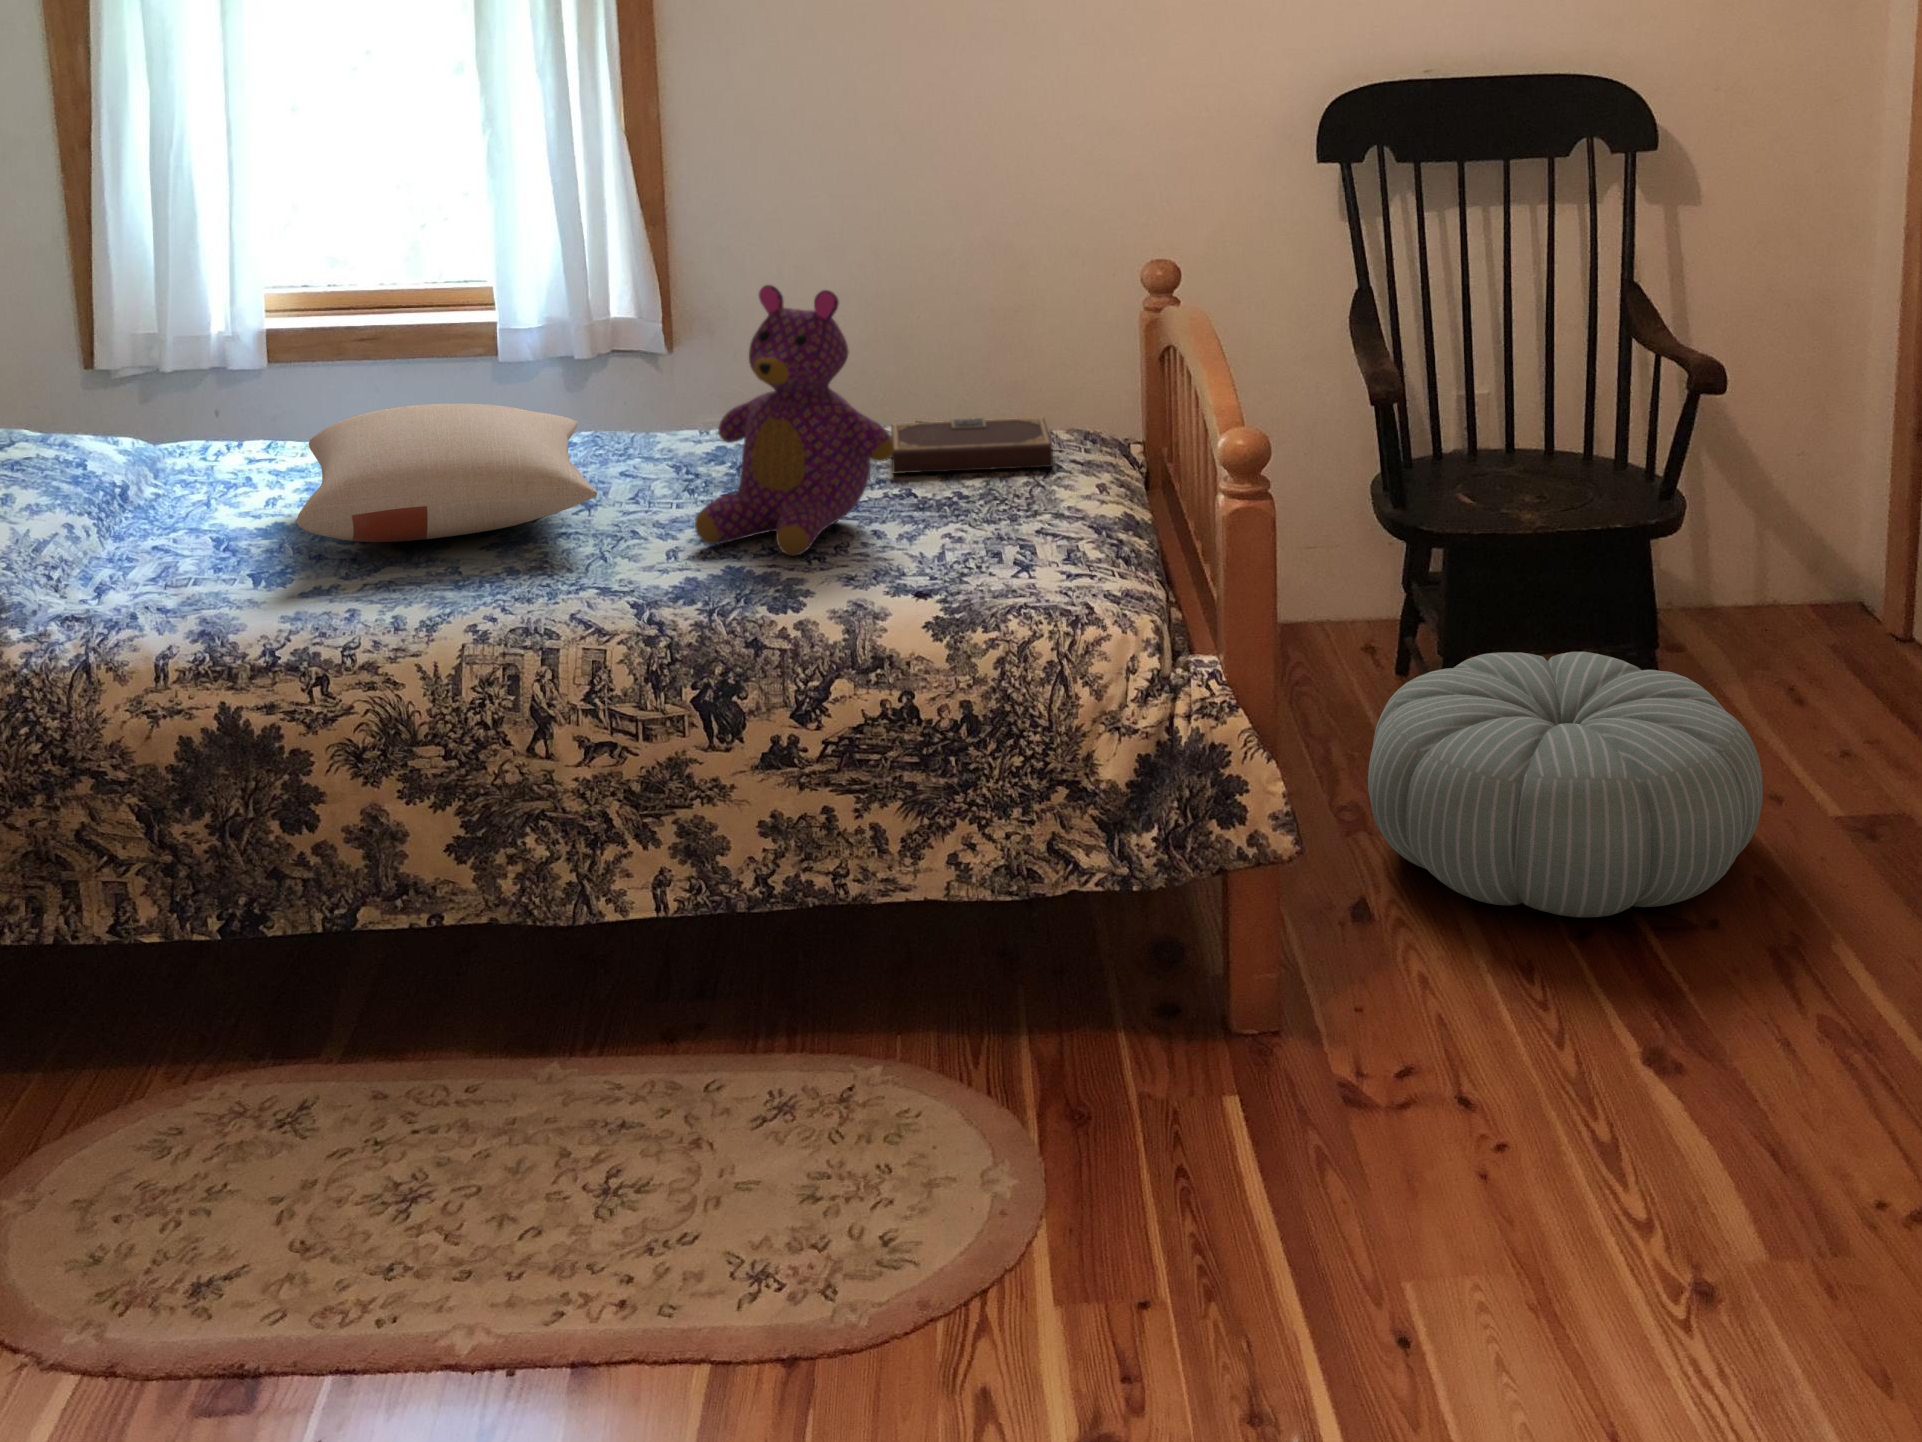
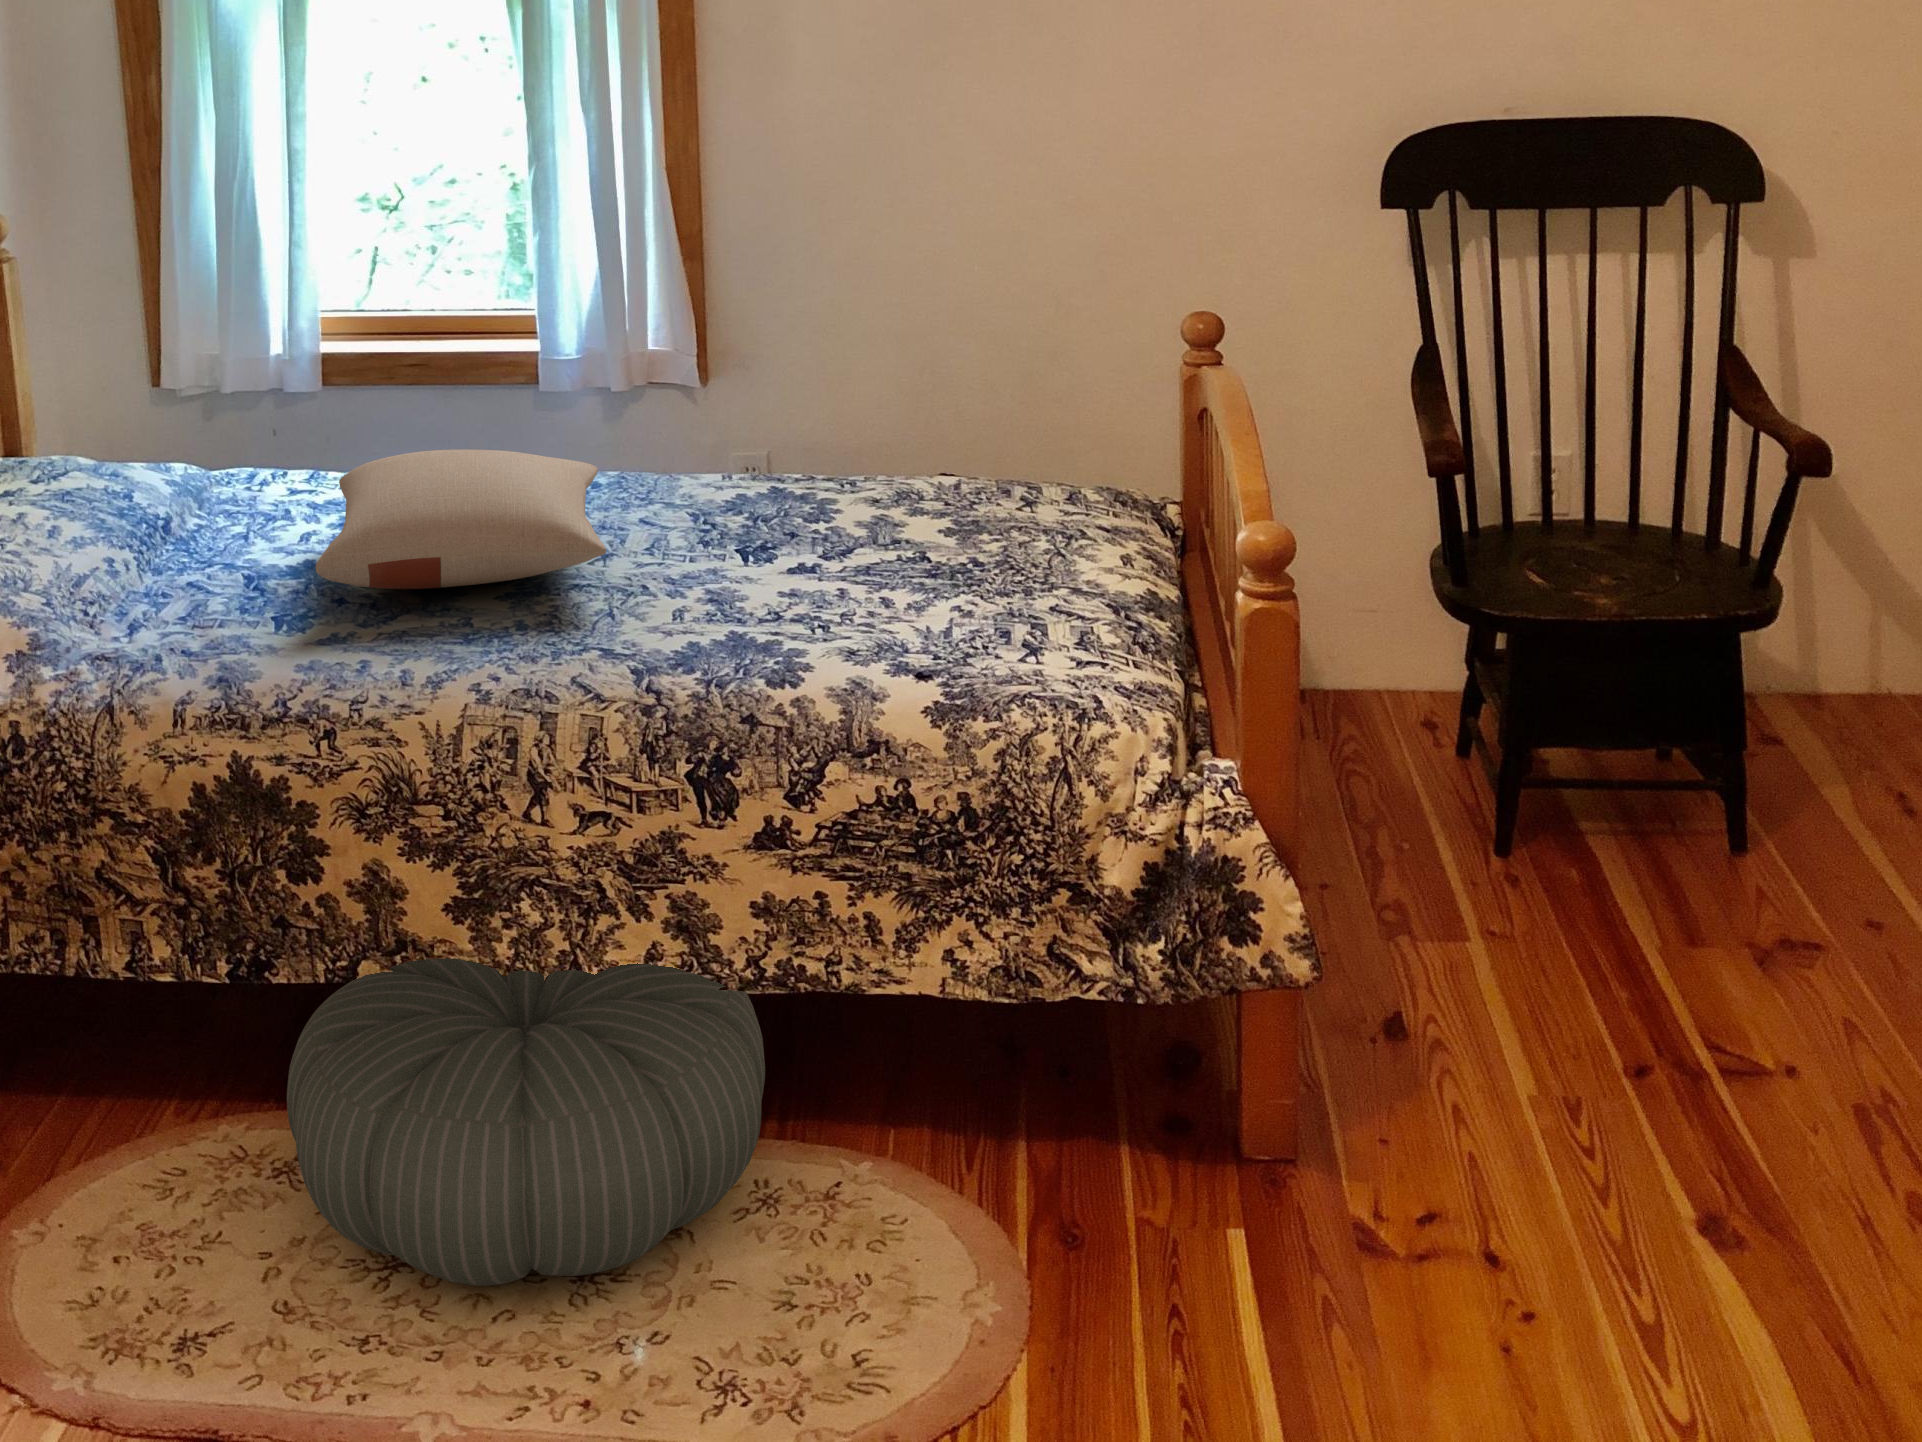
teddy bear: present [695,285,894,556] -> none [702,343,906,624]
notebook: present [891,418,1053,474] -> none [910,476,1077,533]
pouf: present [1368,652,1763,917] -> present [287,958,765,1286]

